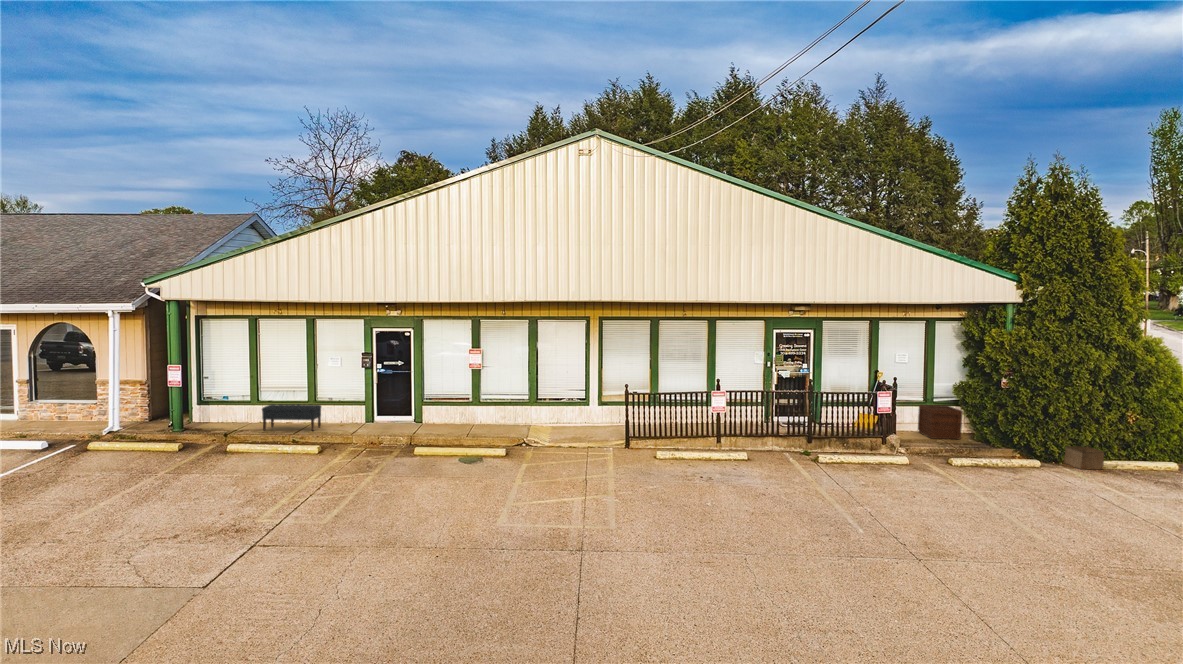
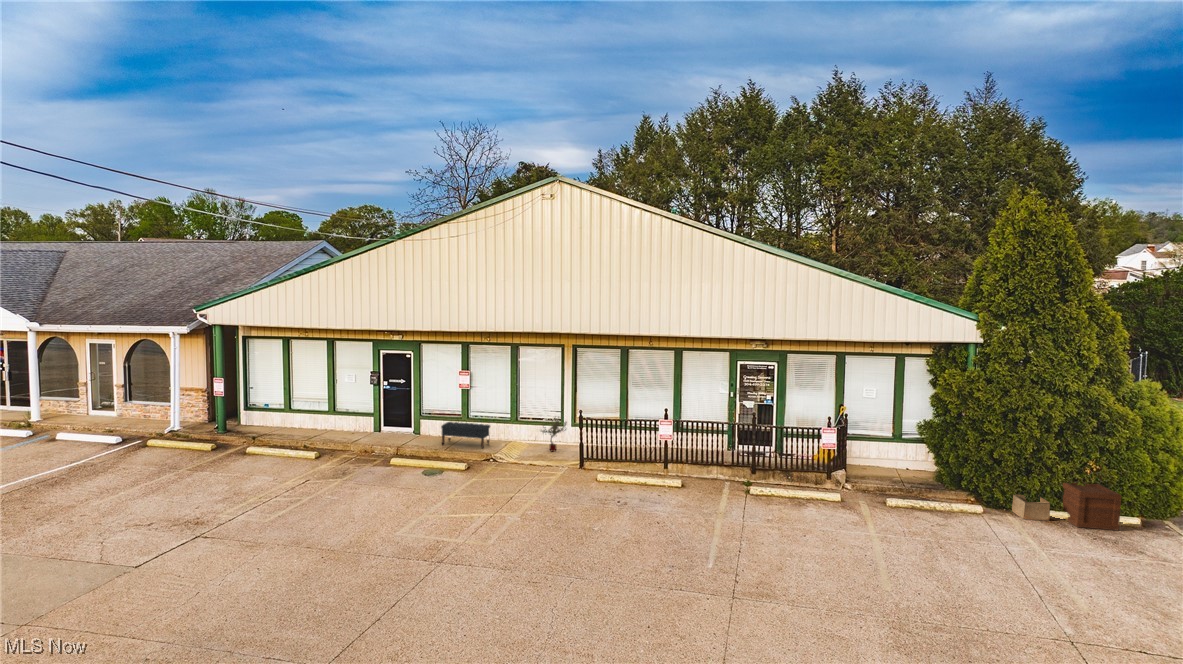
potted tree: none [567,394,599,434] -> present [541,417,567,452]
bench: present [262,404,321,431] -> present [441,422,490,448]
wooden crate: present [918,405,962,439] -> present [1063,483,1122,530]

